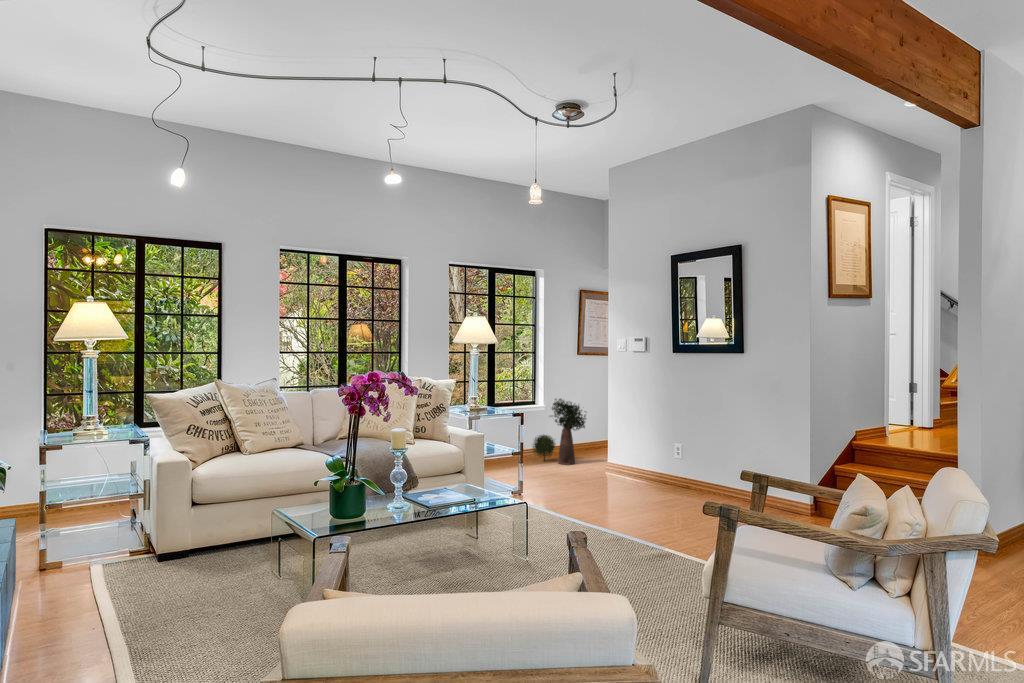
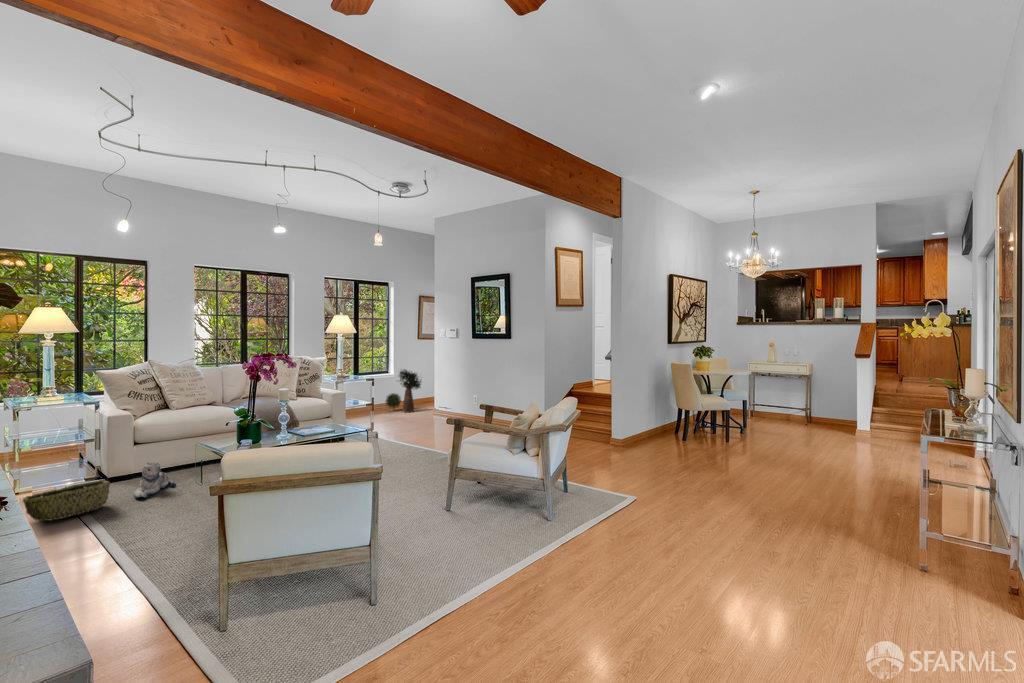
plush toy: none [182,539,241,597] -> present [134,463,175,499]
woven basket: none [26,564,147,629] -> present [23,480,110,521]

